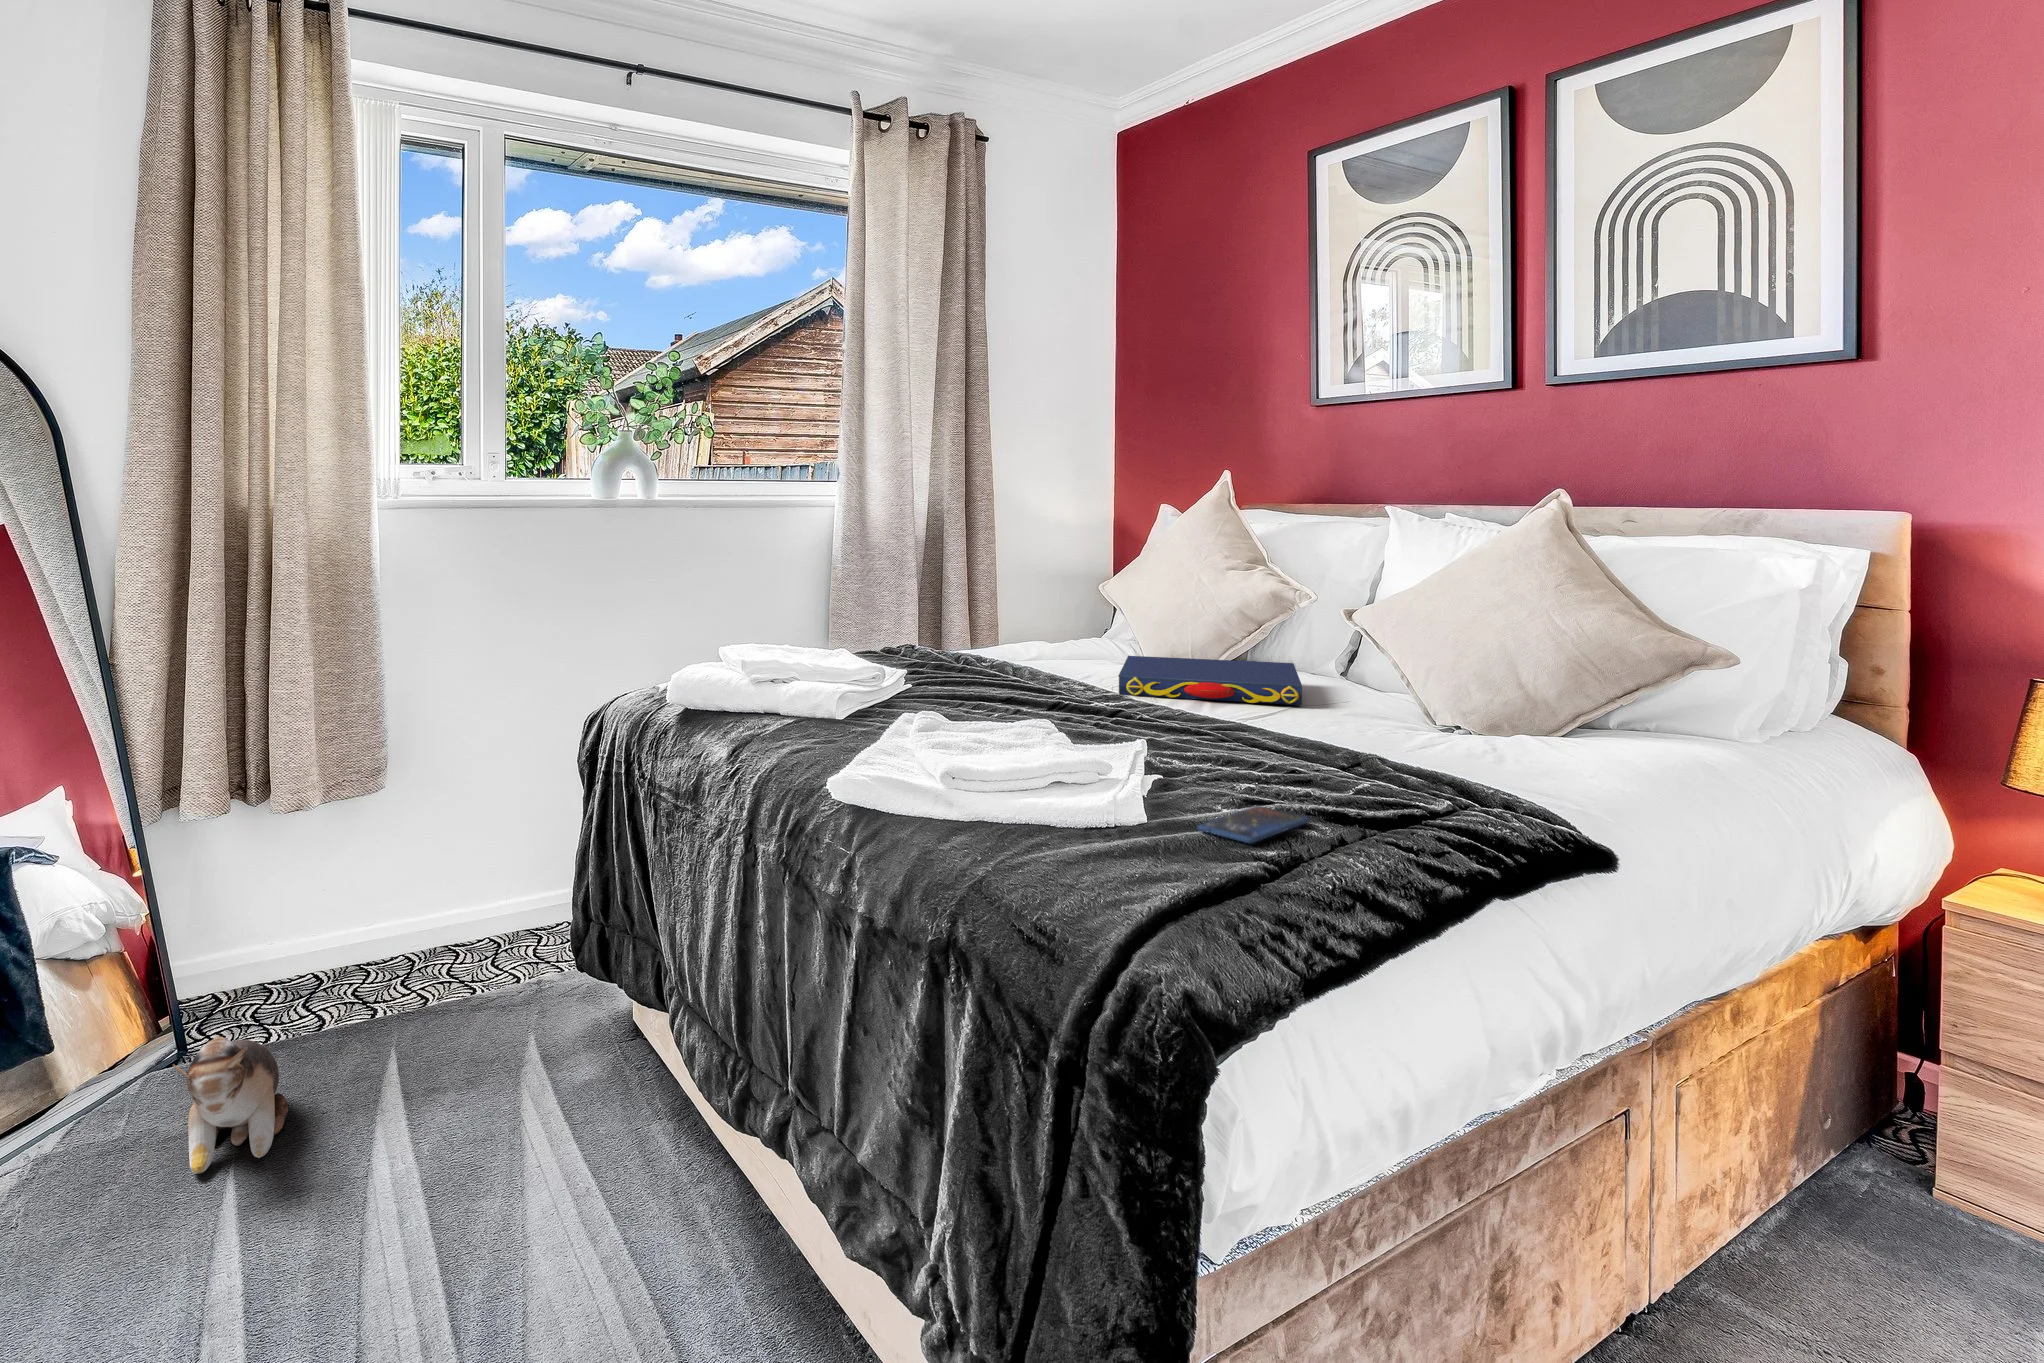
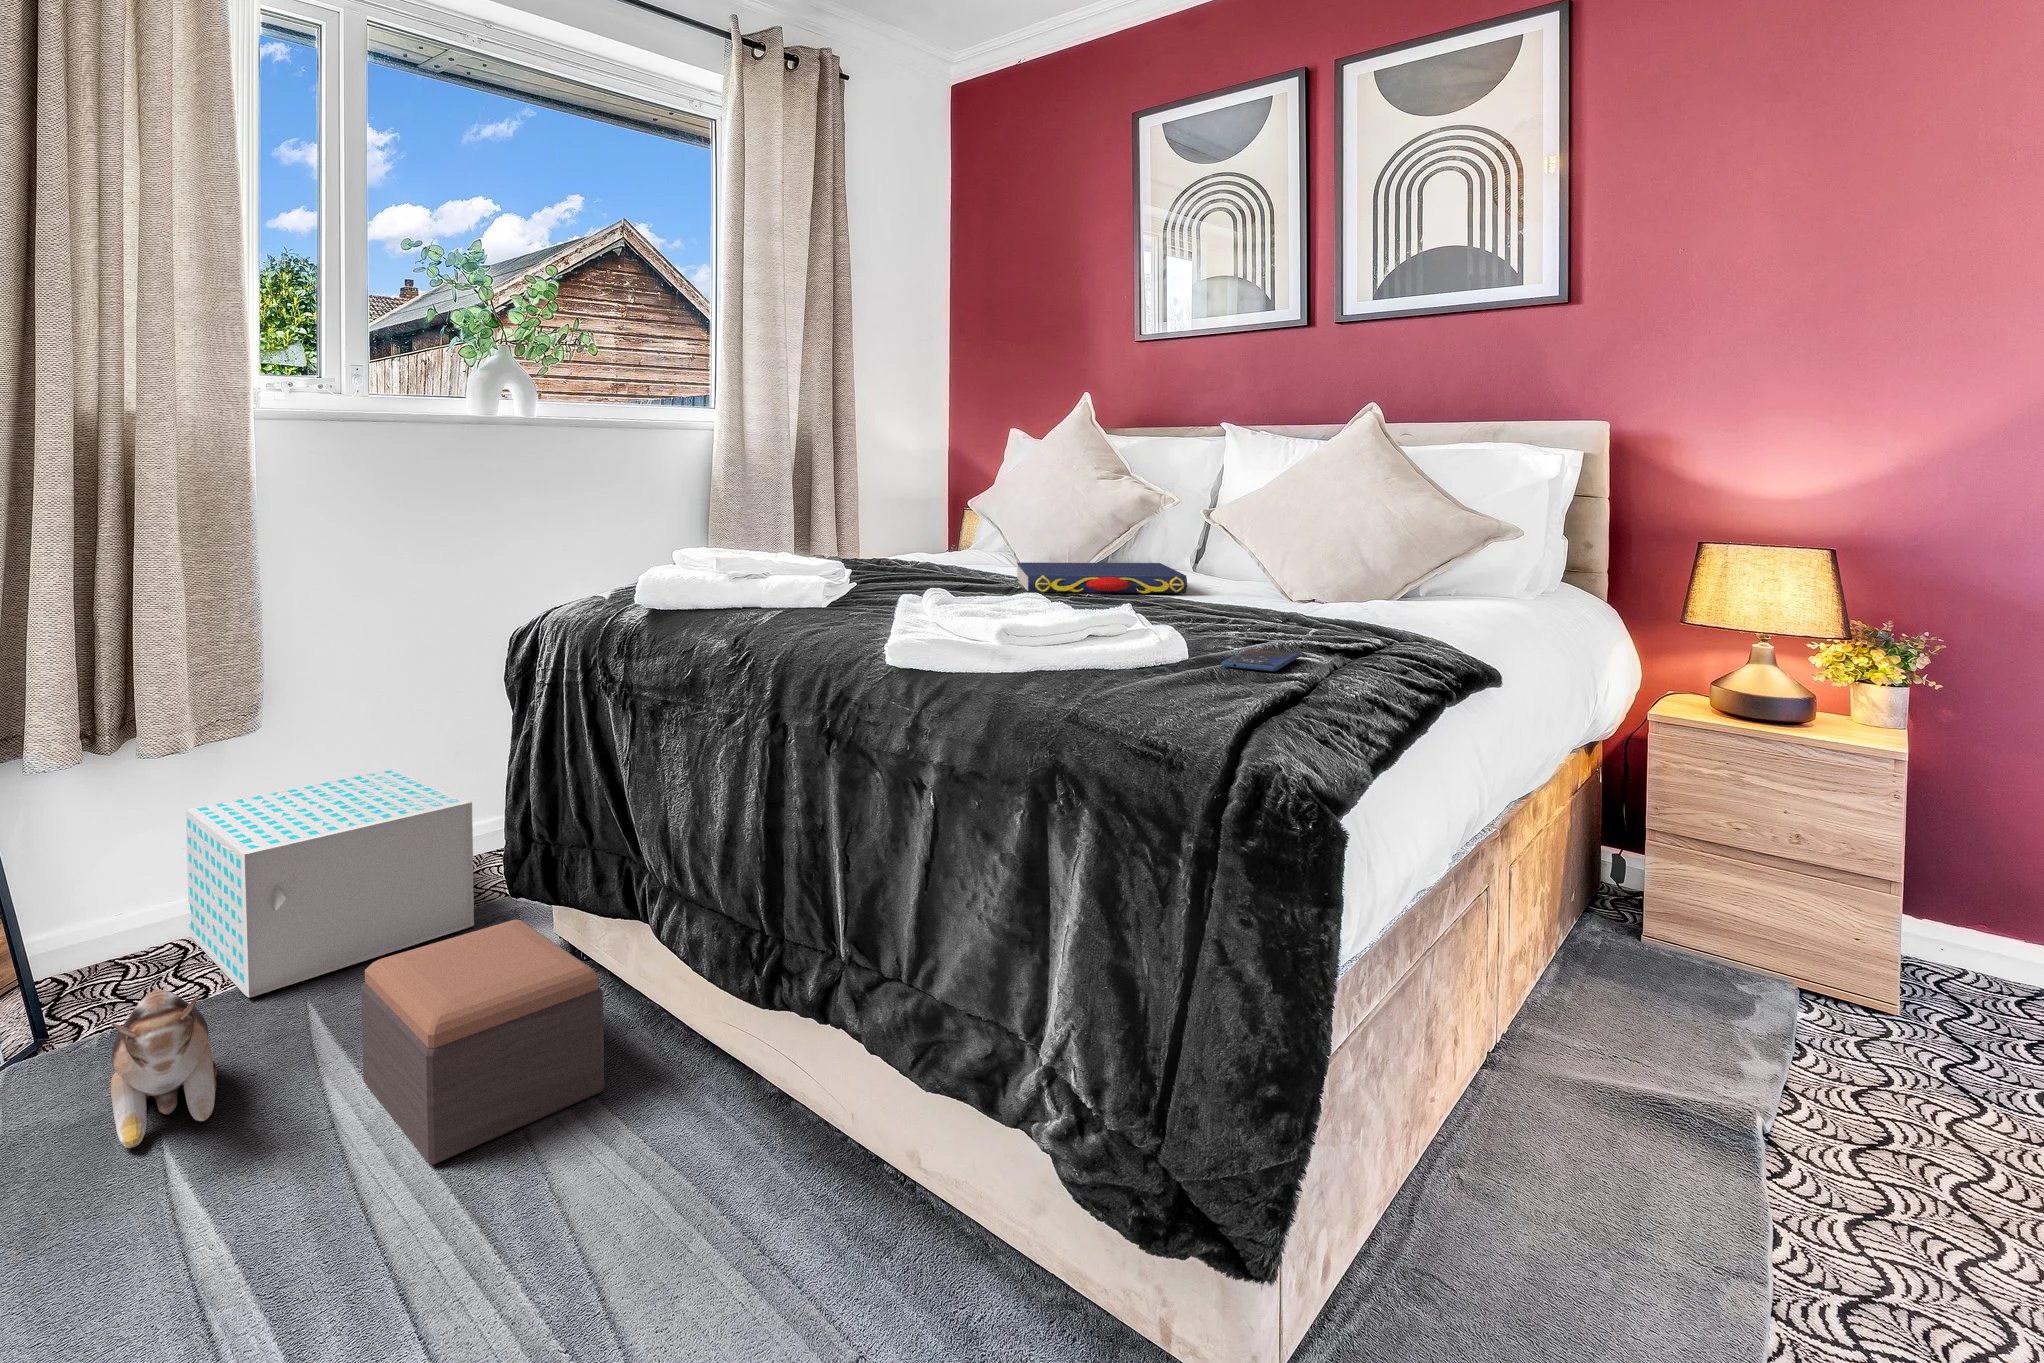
storage box: none [323,828,559,1040] -> present [186,768,474,998]
footstool: none [399,1001,601,1238] -> present [361,920,604,1165]

